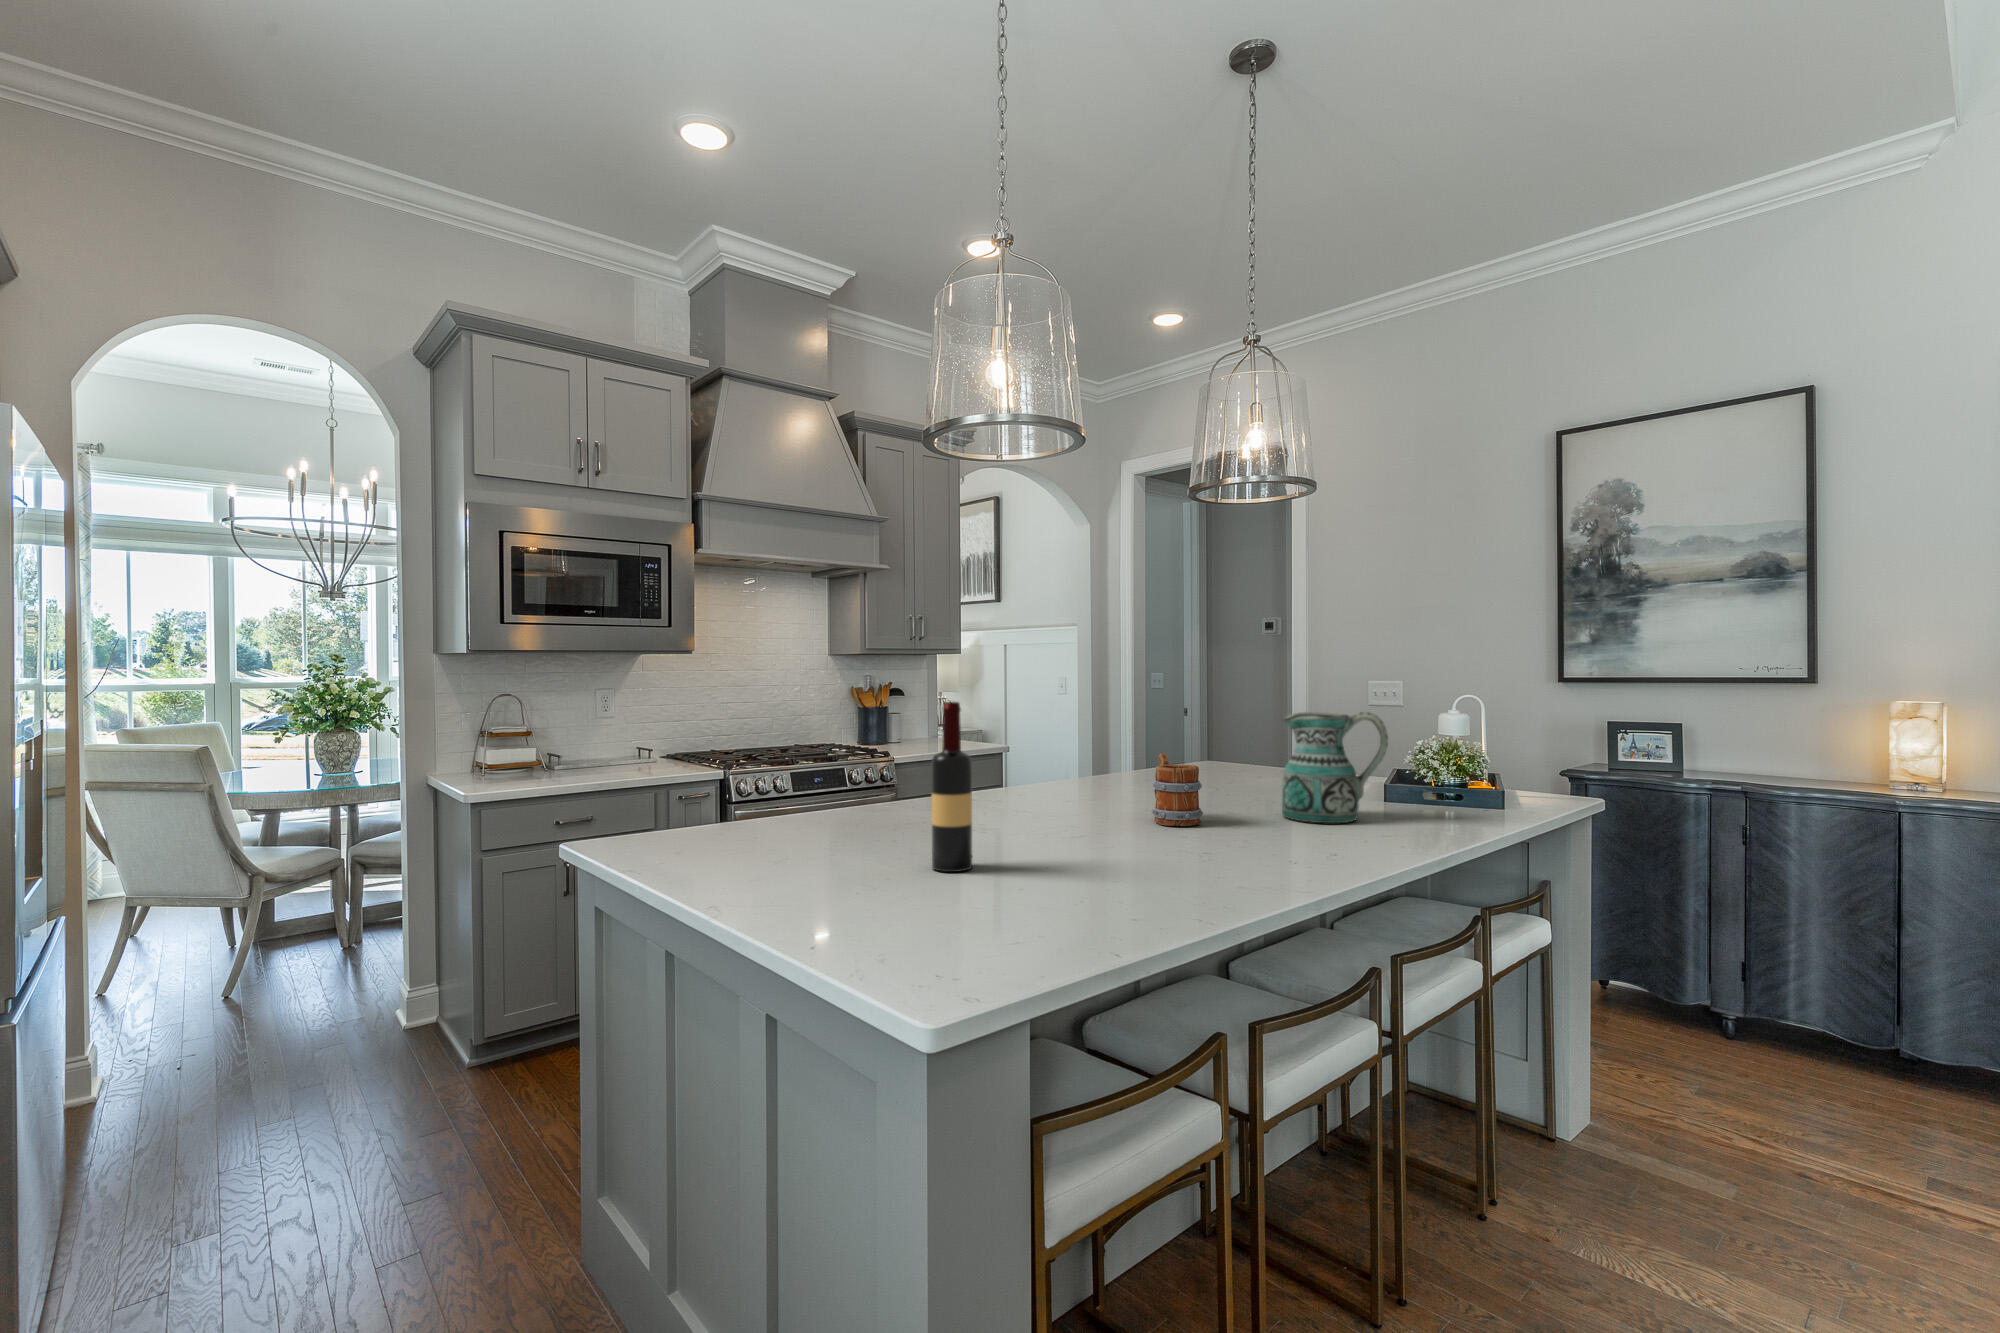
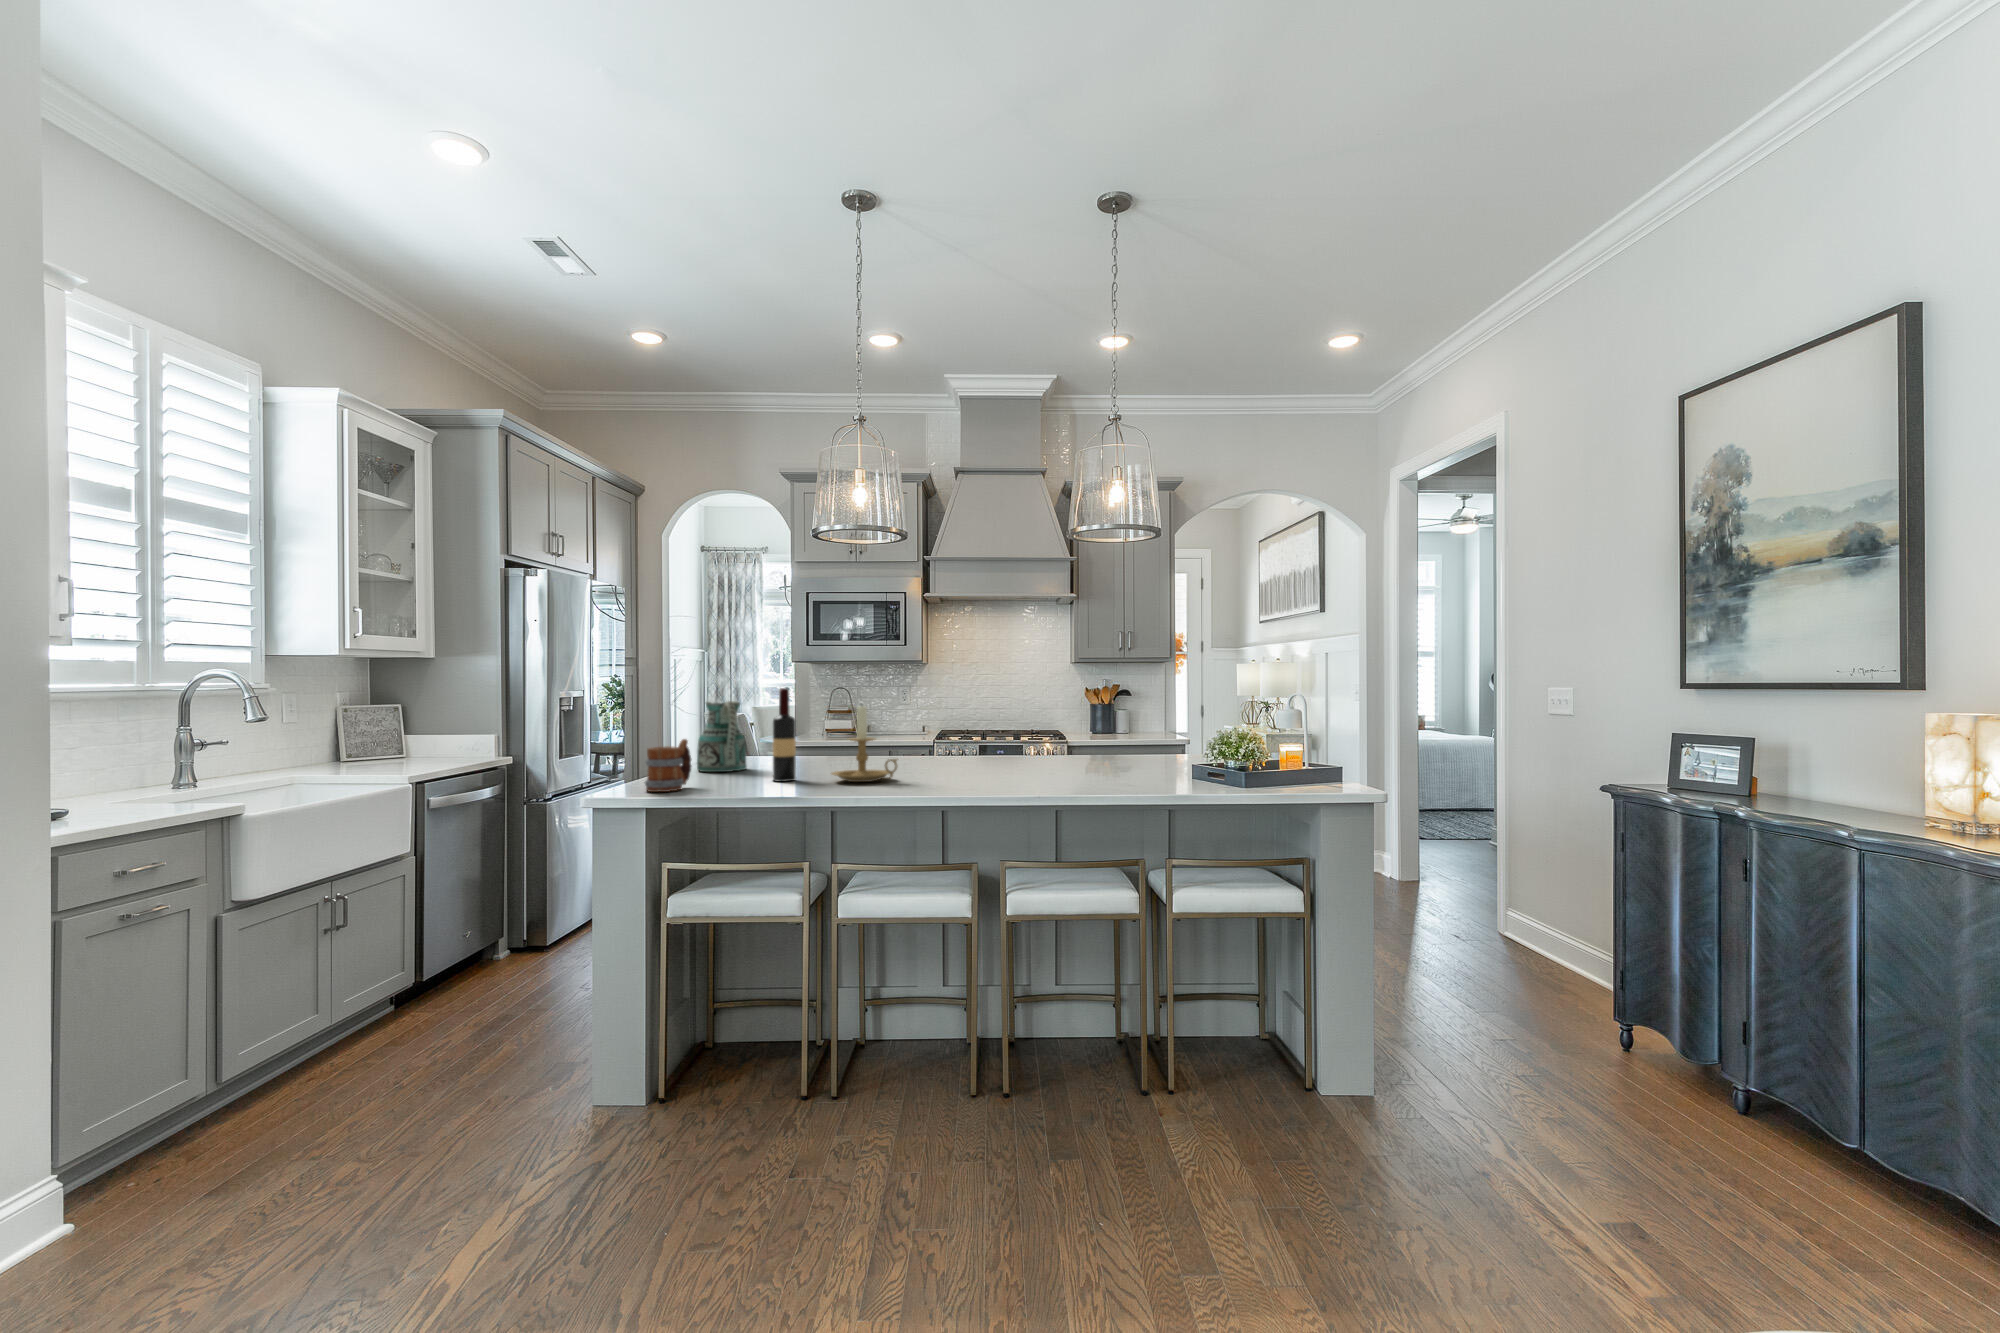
ceramic pitcher: present [1282,712,1388,823] -> present [697,701,746,772]
candle holder: none [1016,723,1133,855] -> present [832,706,897,782]
mug: present [1152,753,1203,826] -> present [645,739,691,792]

